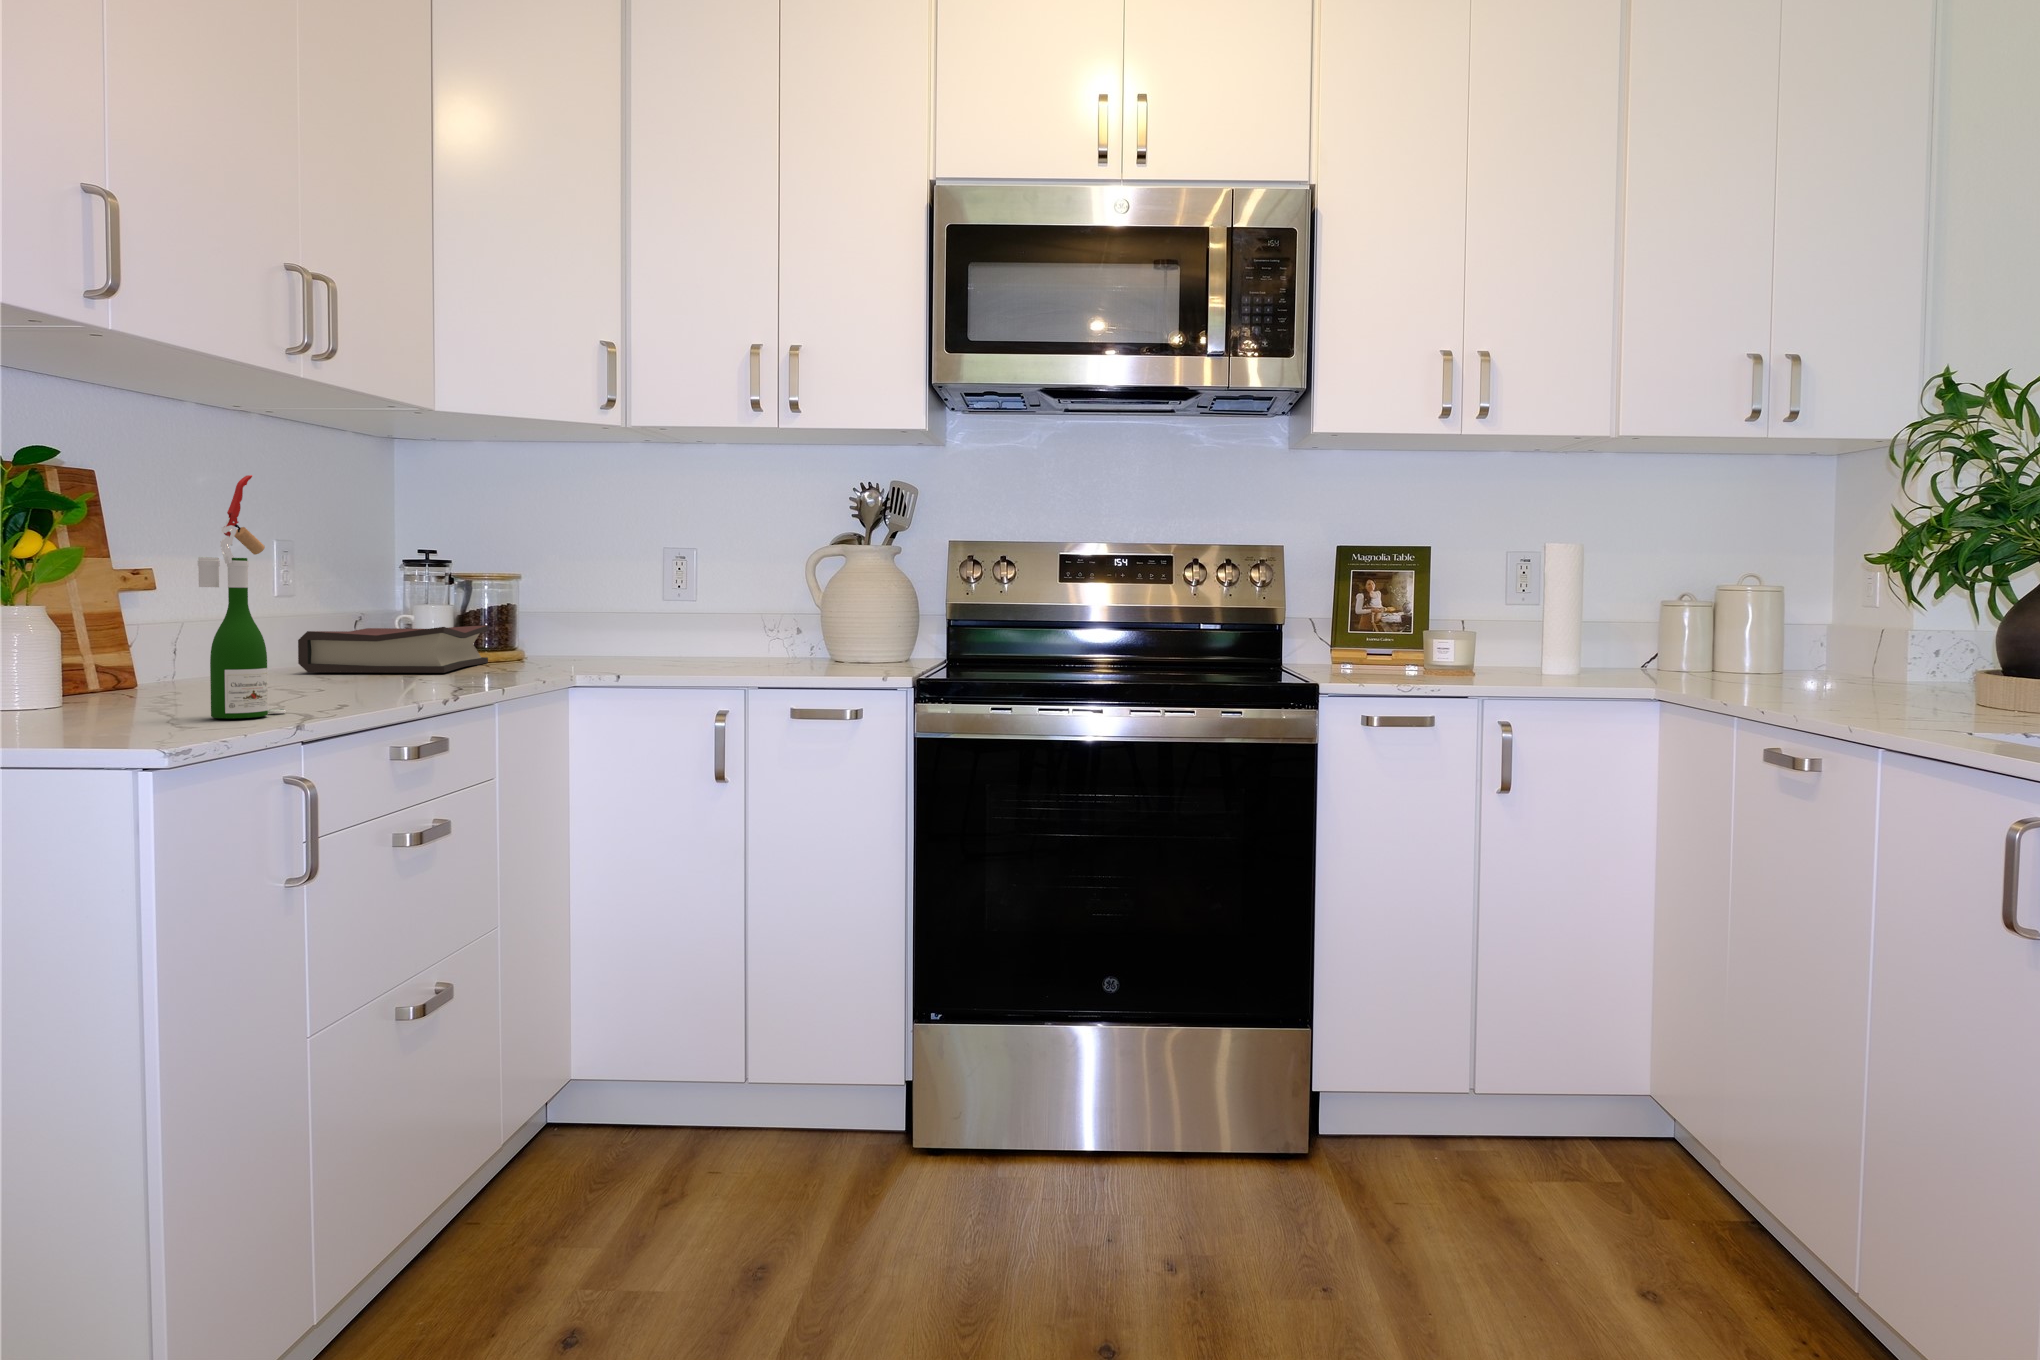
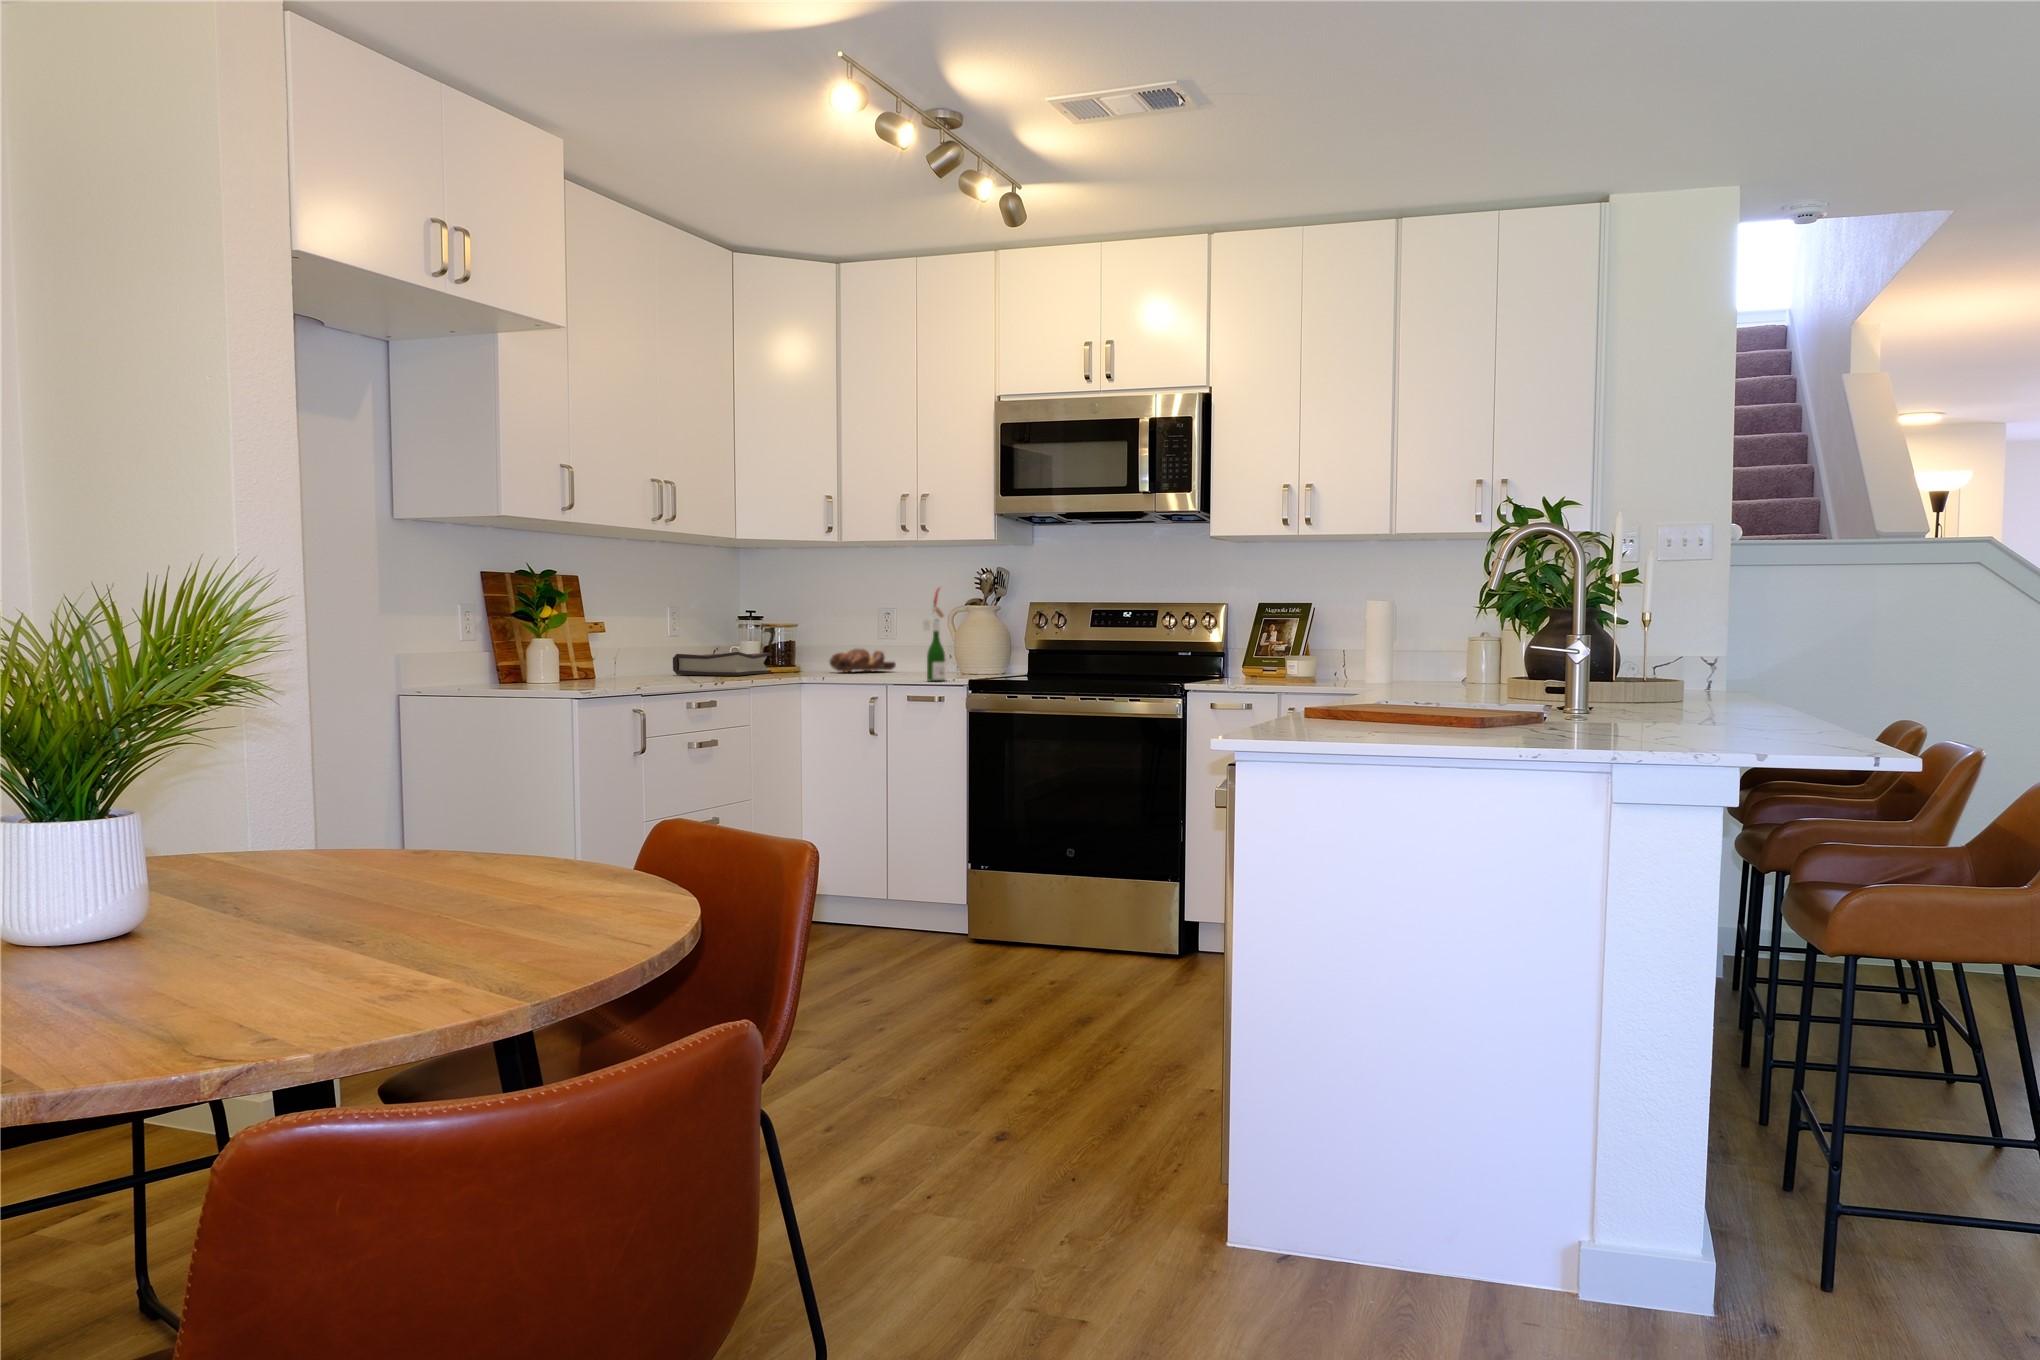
wine bottle: present [198,475,286,719] -> present [923,588,945,681]
bread loaf: none [594,615,707,659] -> present [829,649,896,672]

